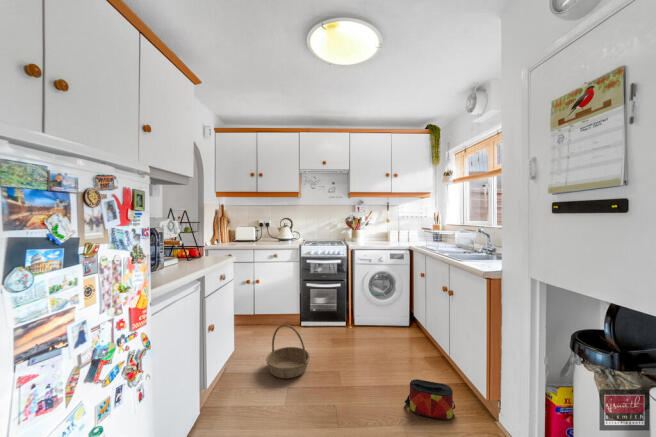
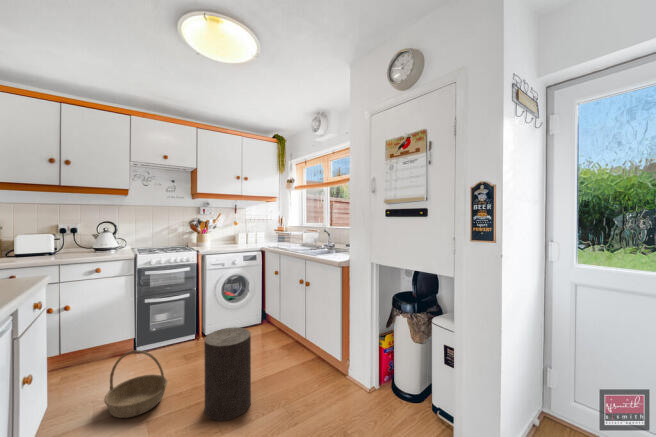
stool: none [332,323,375,414] -> present [204,327,251,421]
bag: present [404,379,455,421] -> none [278,361,319,396]

